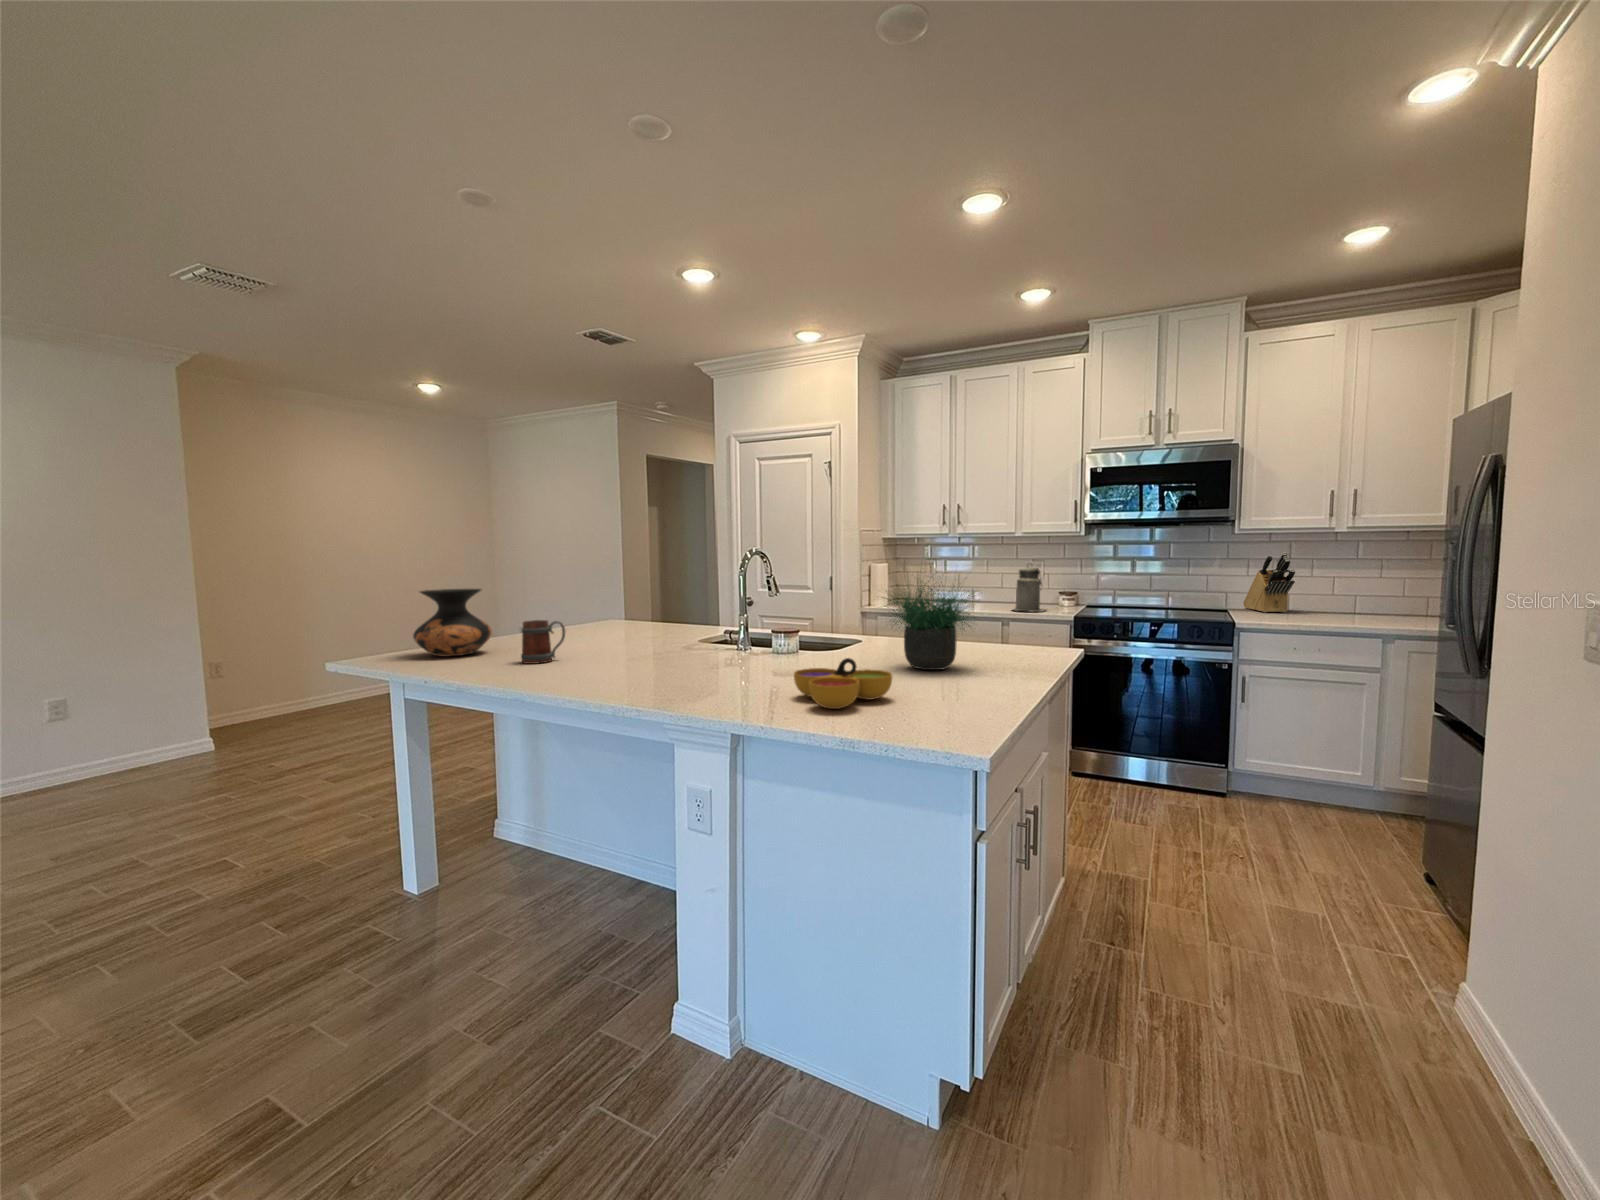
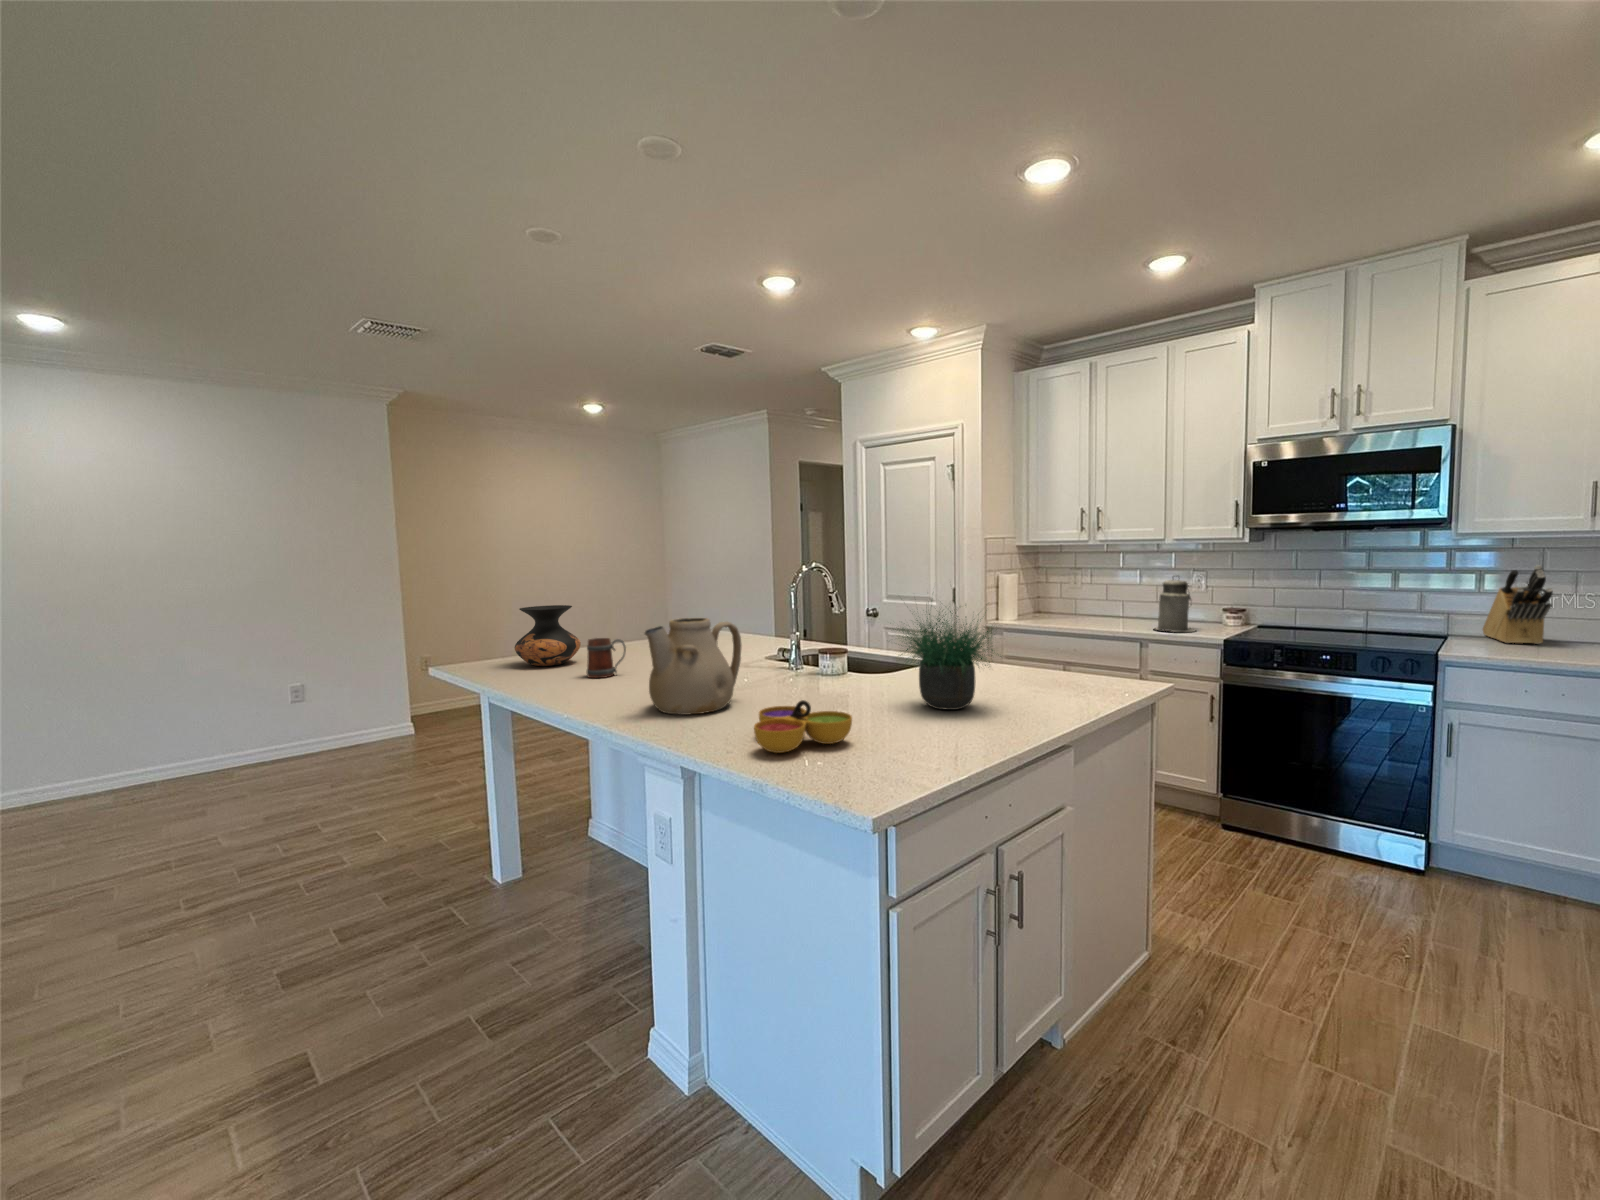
teapot: none [641,588,730,687] -> present [645,618,741,715]

